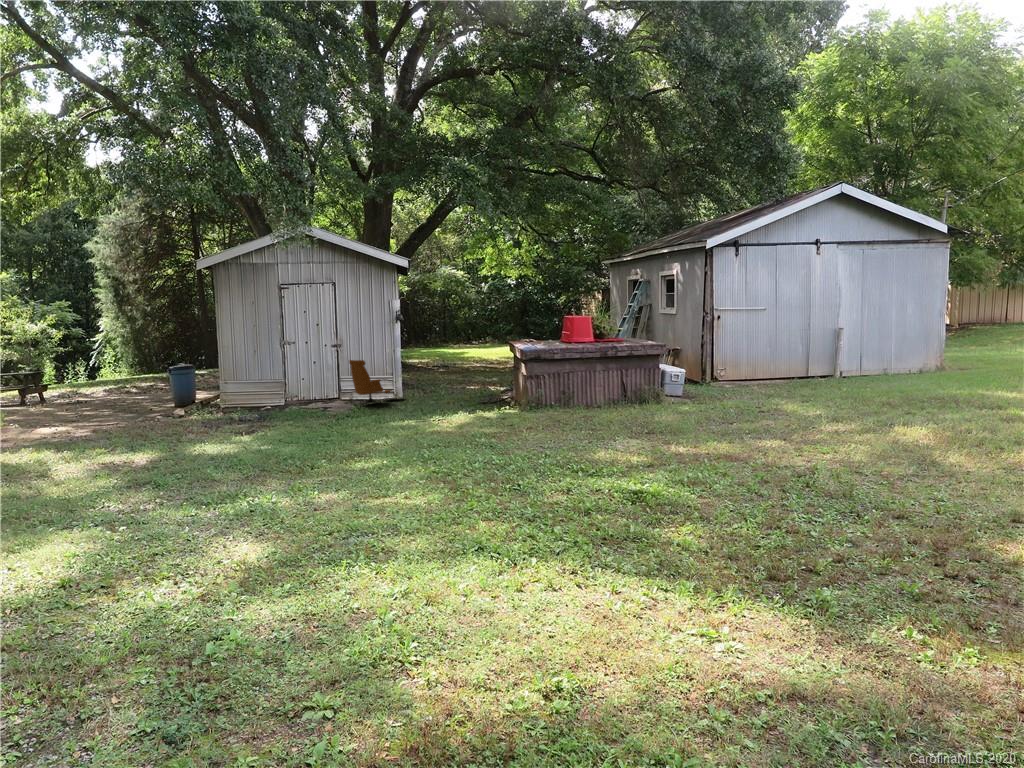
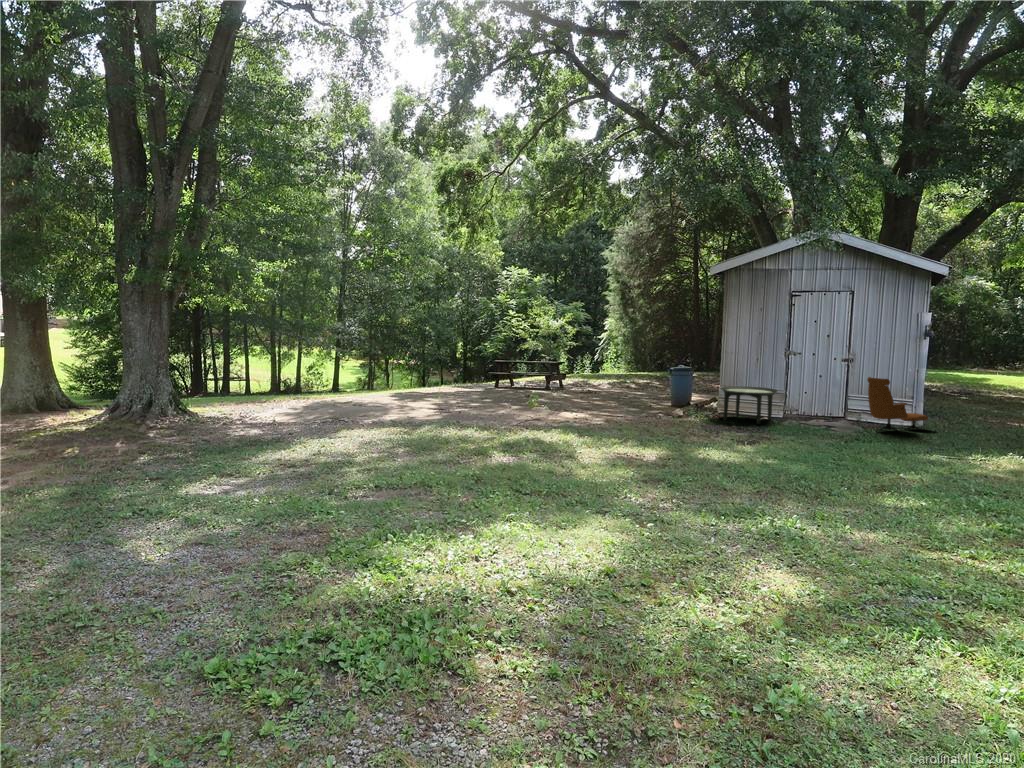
round table: none [222,378,278,415] -> present [721,386,778,424]

